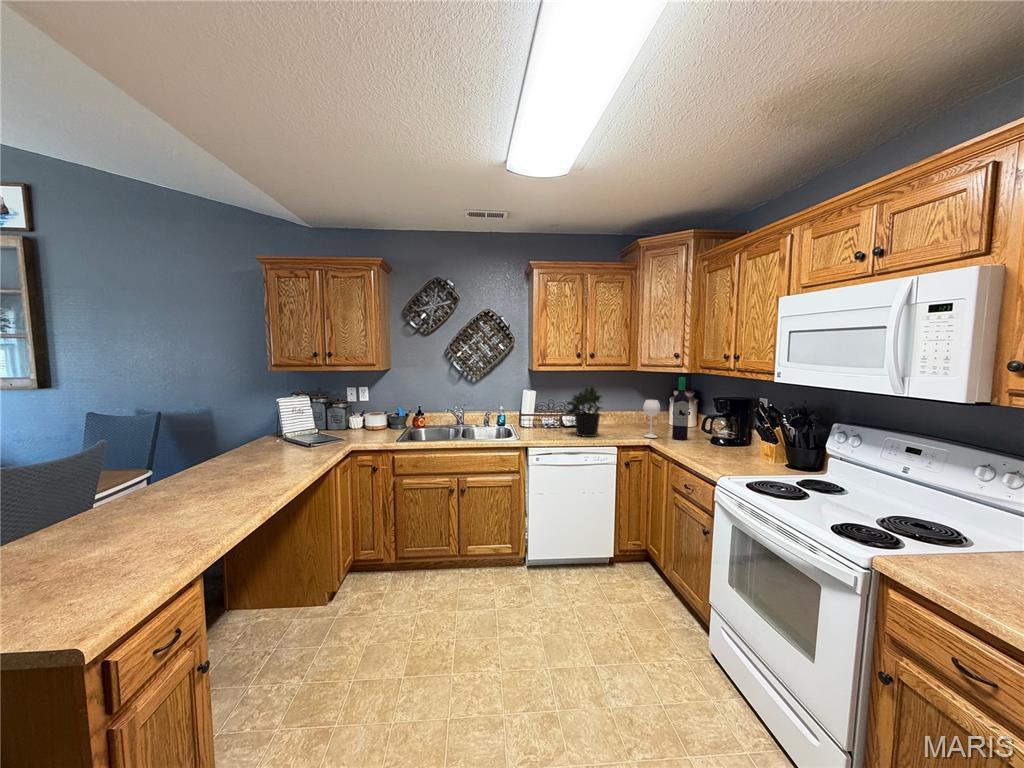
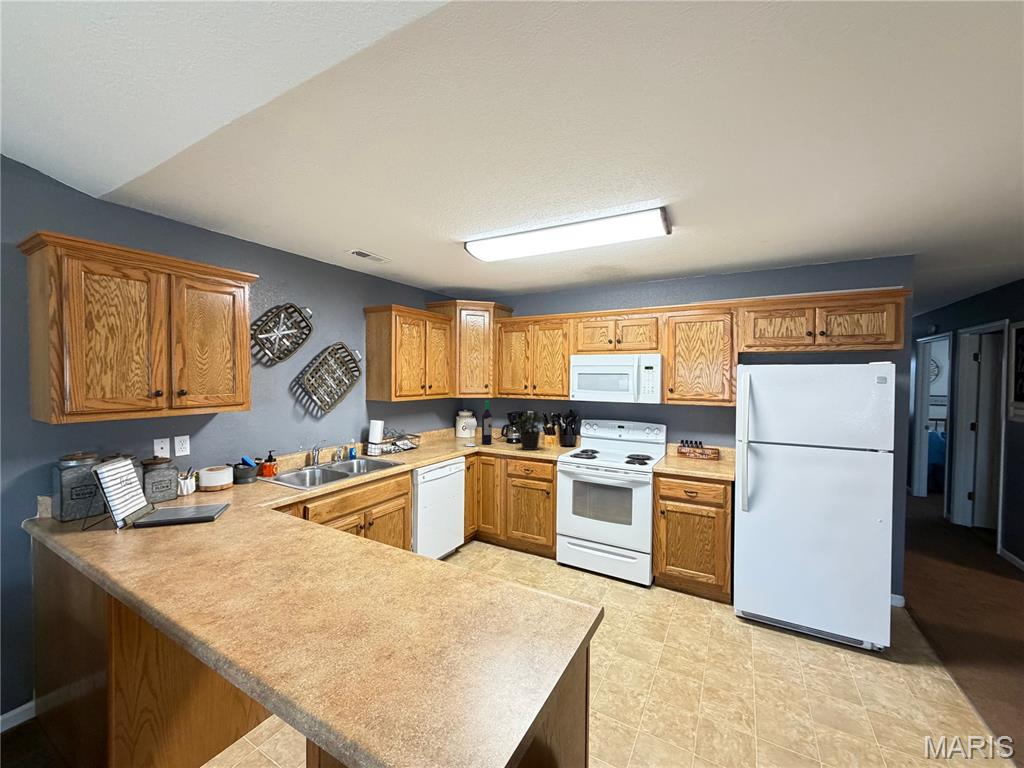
potted plant: present [567,387,603,437] -> present [514,412,548,450]

